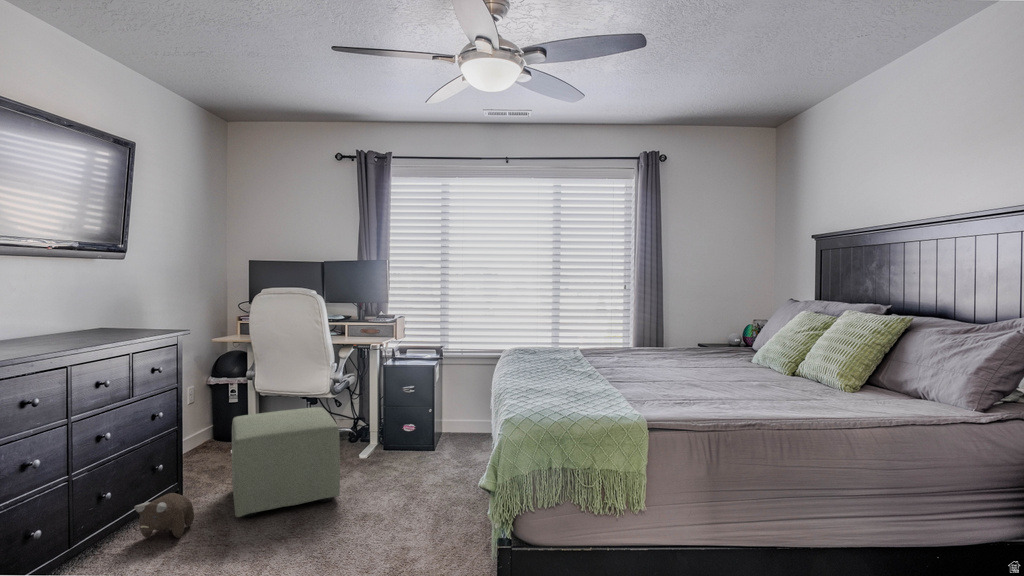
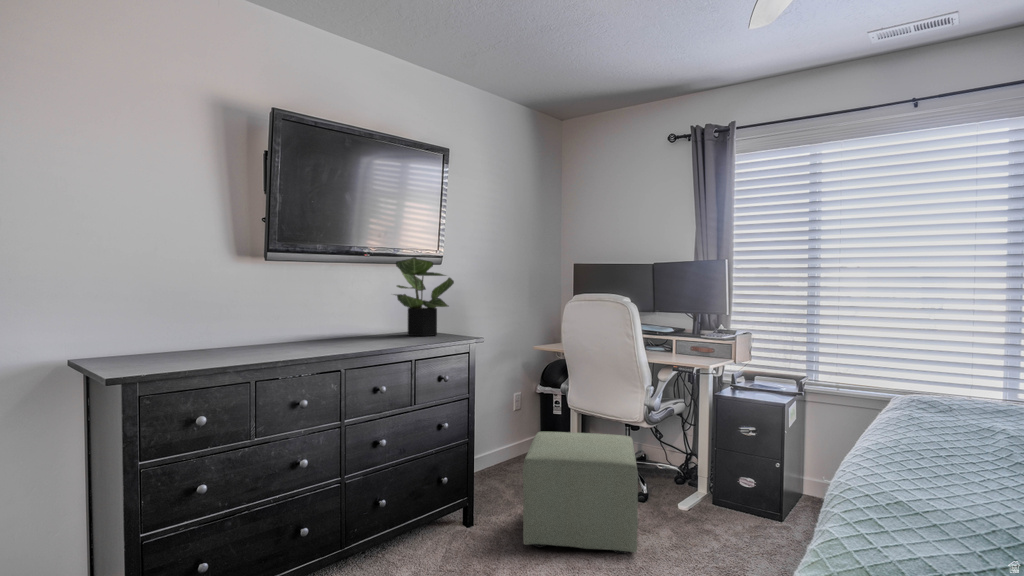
potted plant: none [52,254,137,337] -> present [396,257,454,336]
plush toy: present [134,493,194,538] -> none [433,501,488,549]

